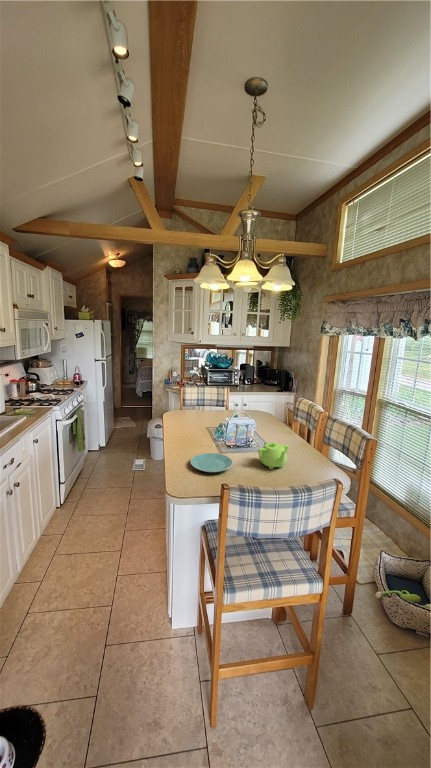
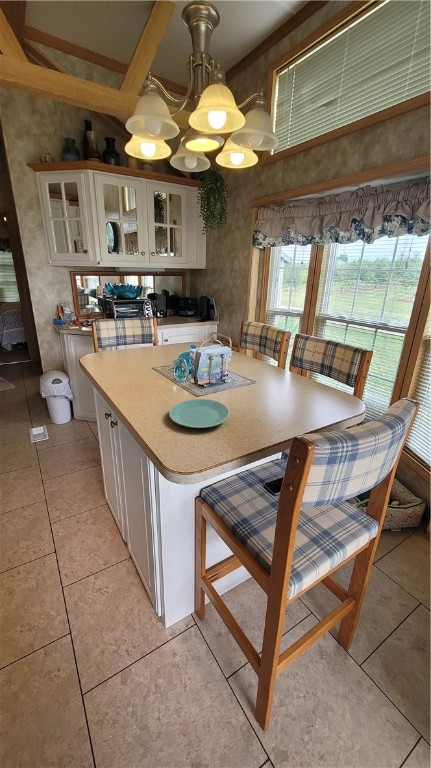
teapot: present [258,442,289,469] -> none [249,372,291,406]

